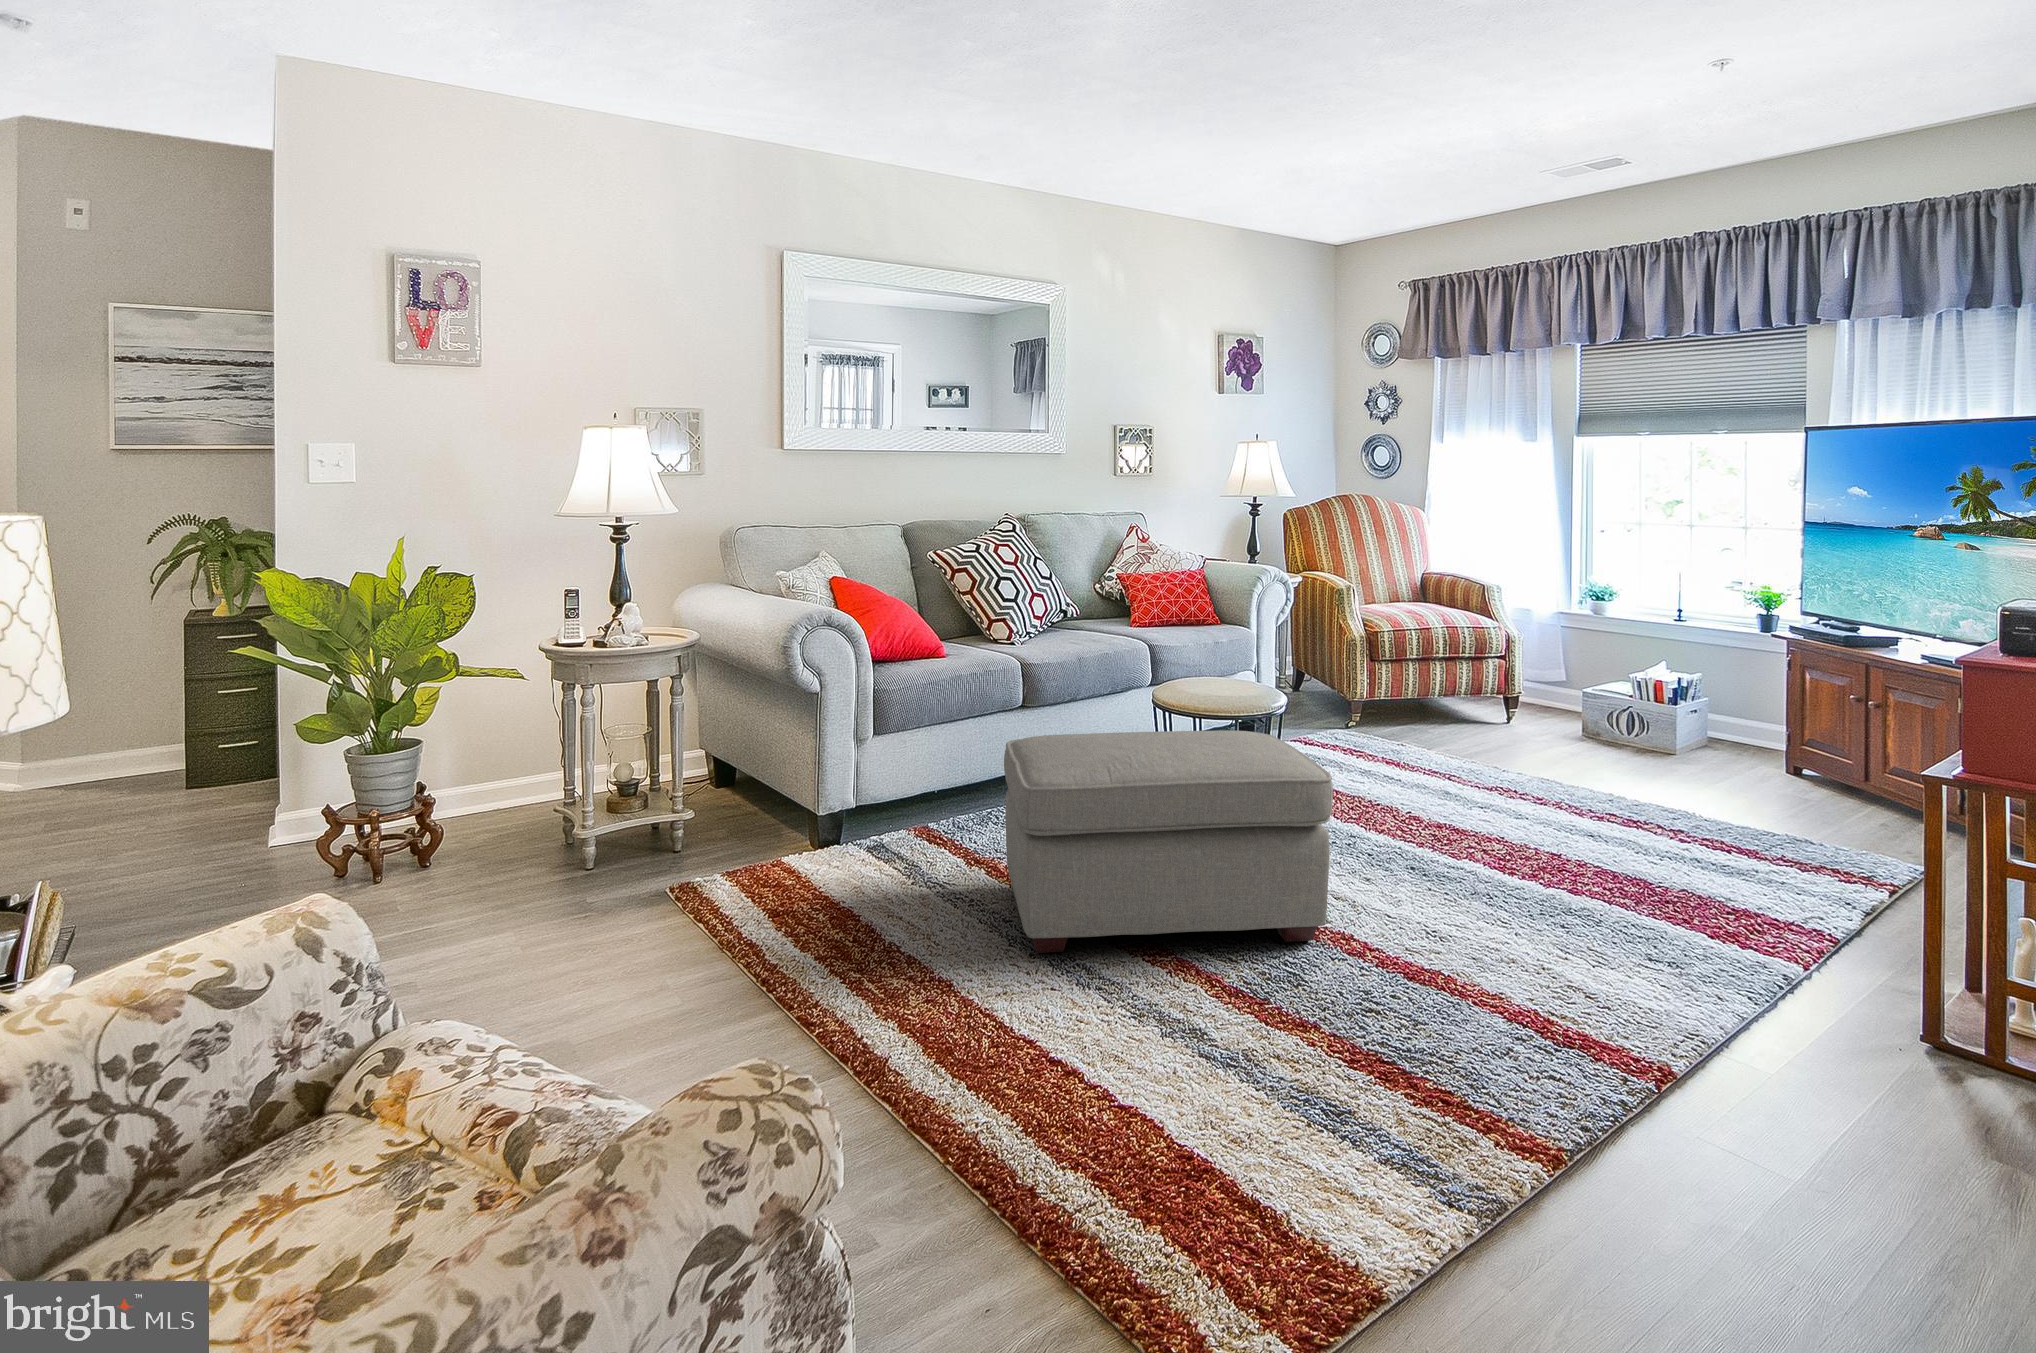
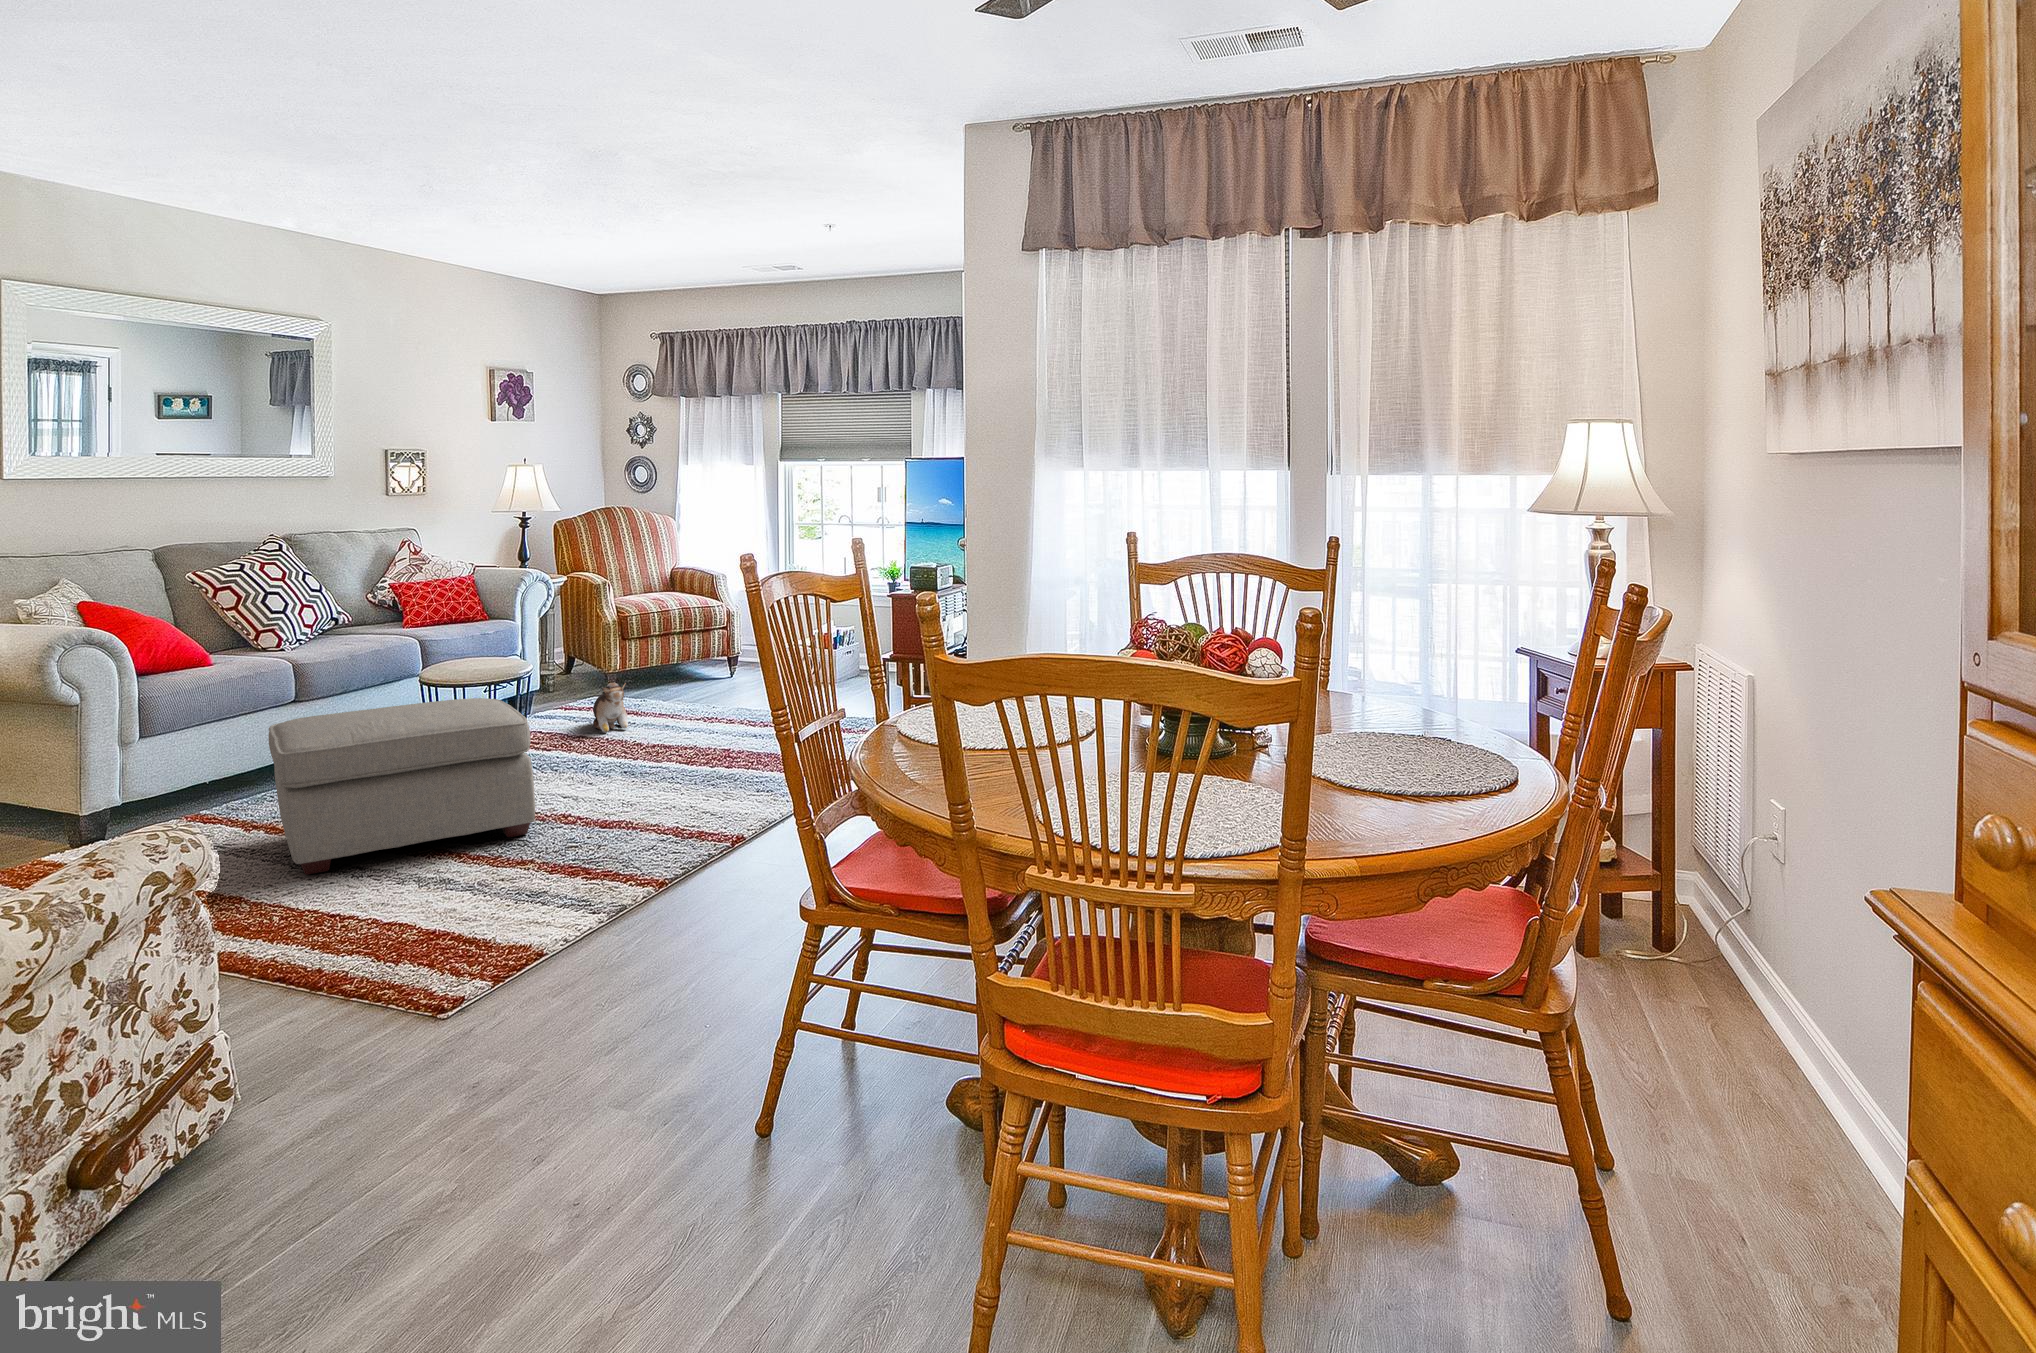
plush toy: none [1344,719,1399,785] -> present [593,683,628,733]

